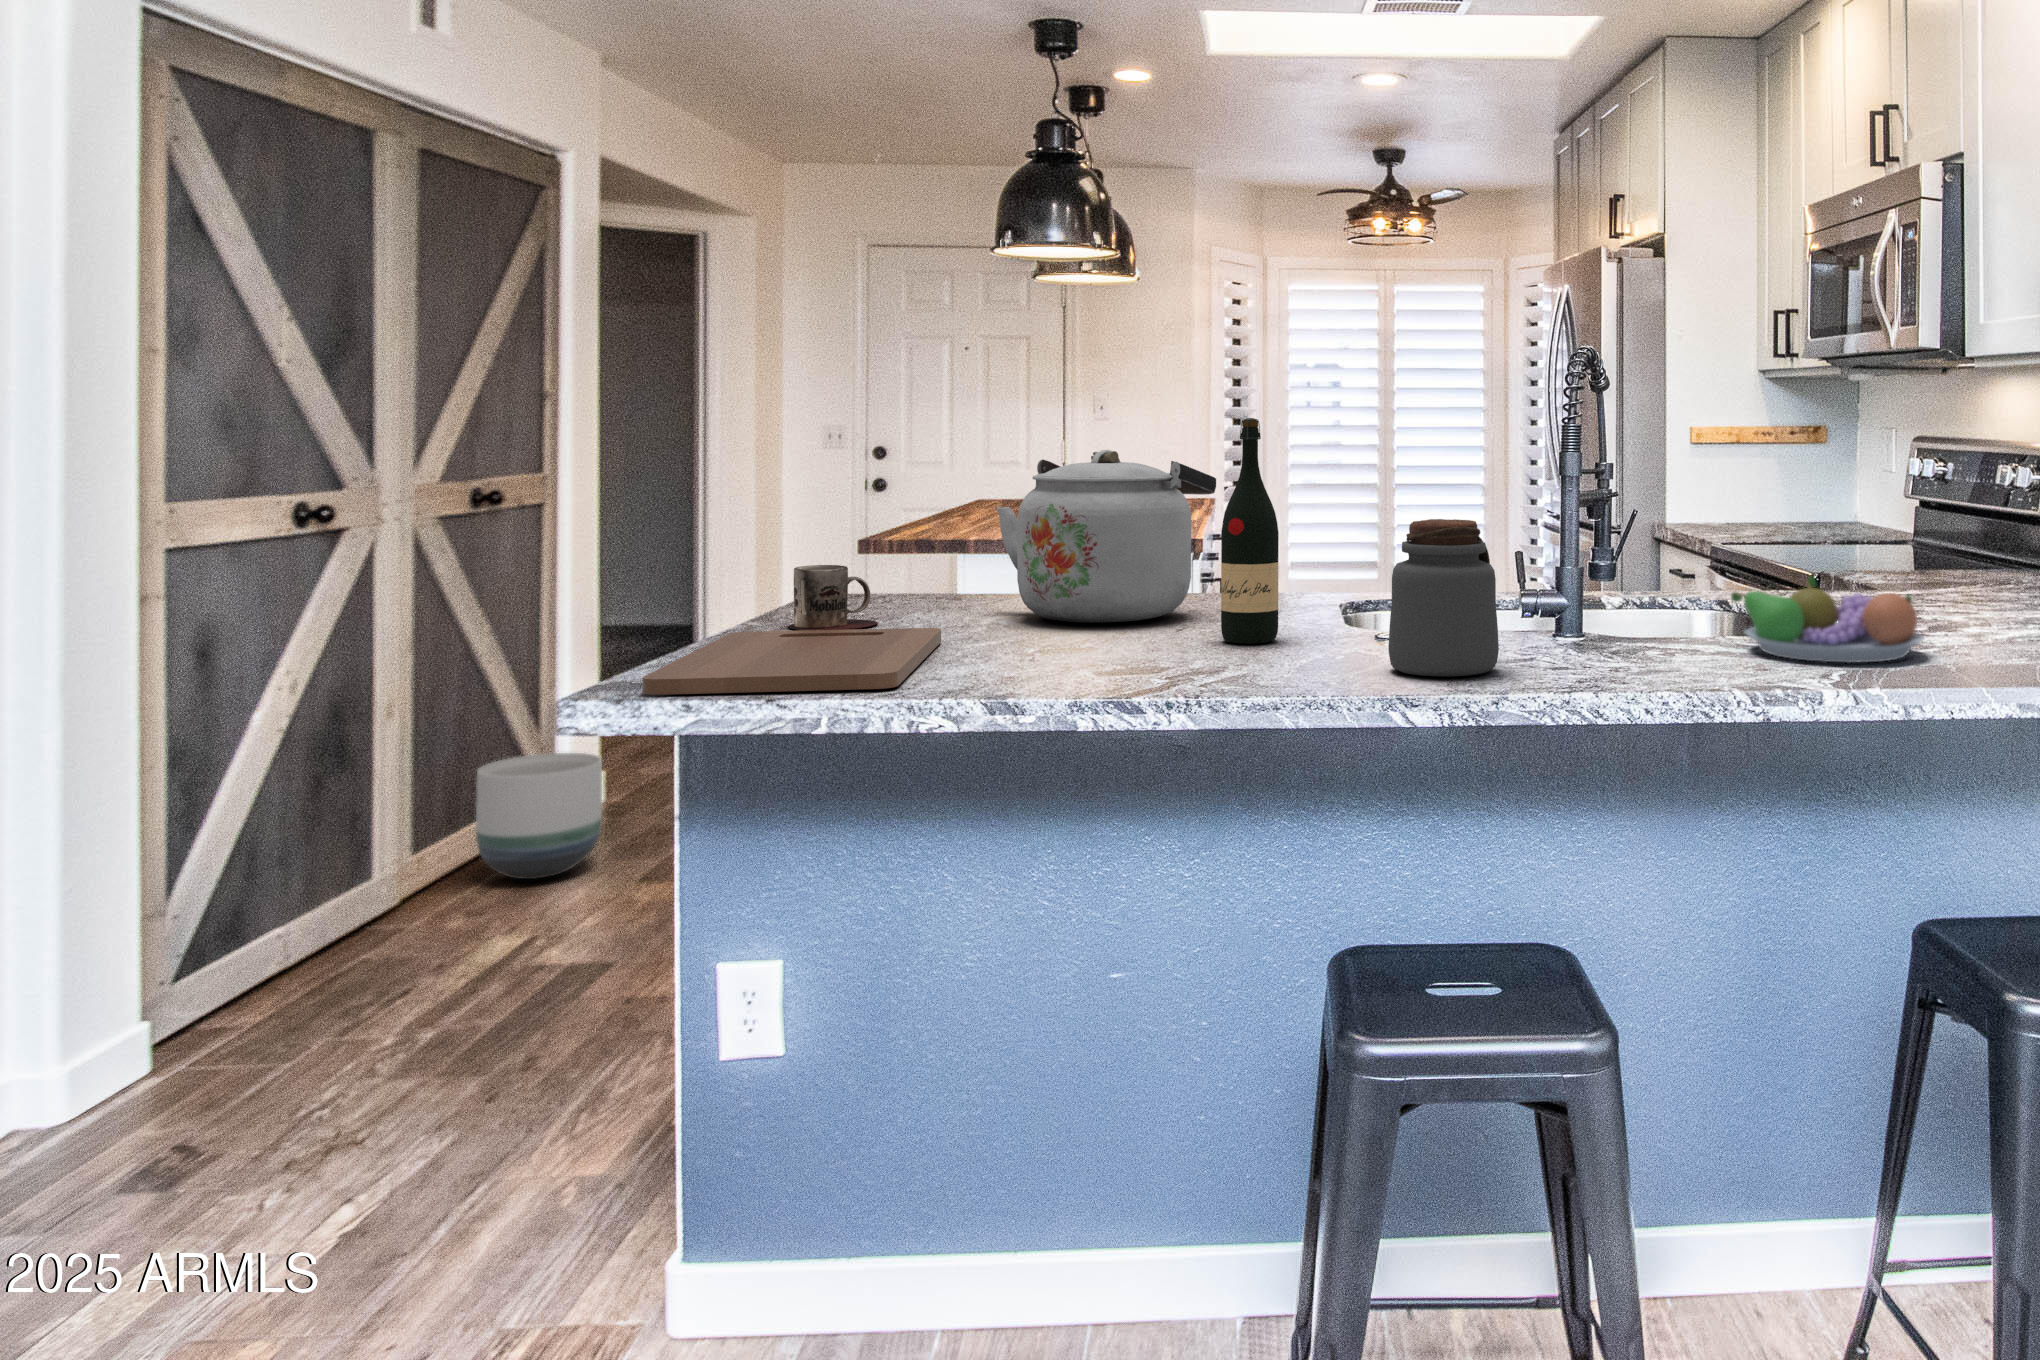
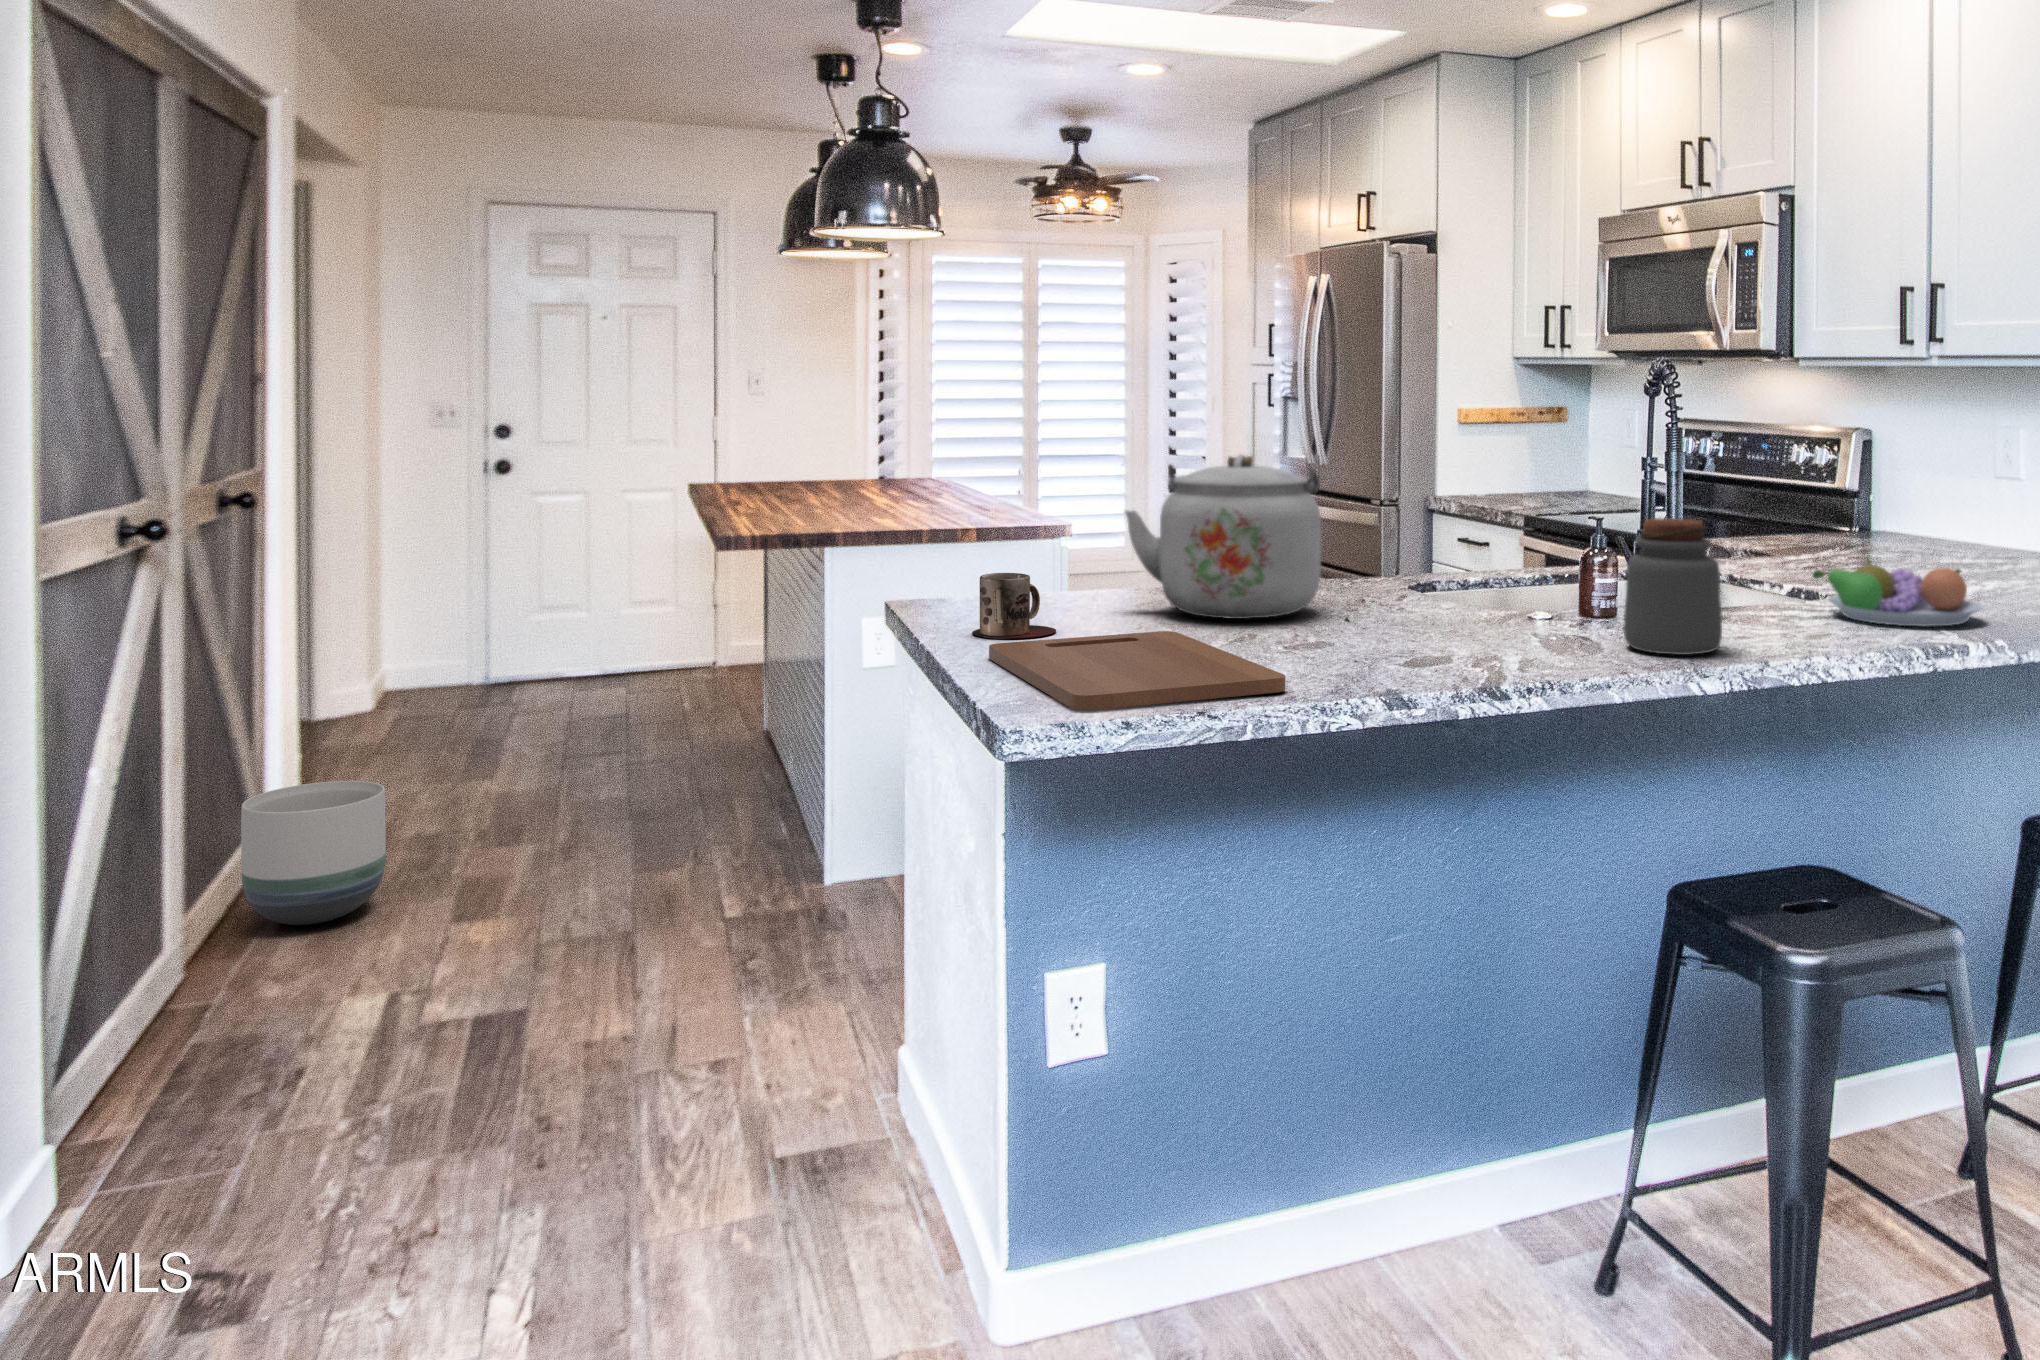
wine bottle: present [1221,418,1279,644] -> none [1410,428,1463,633]

